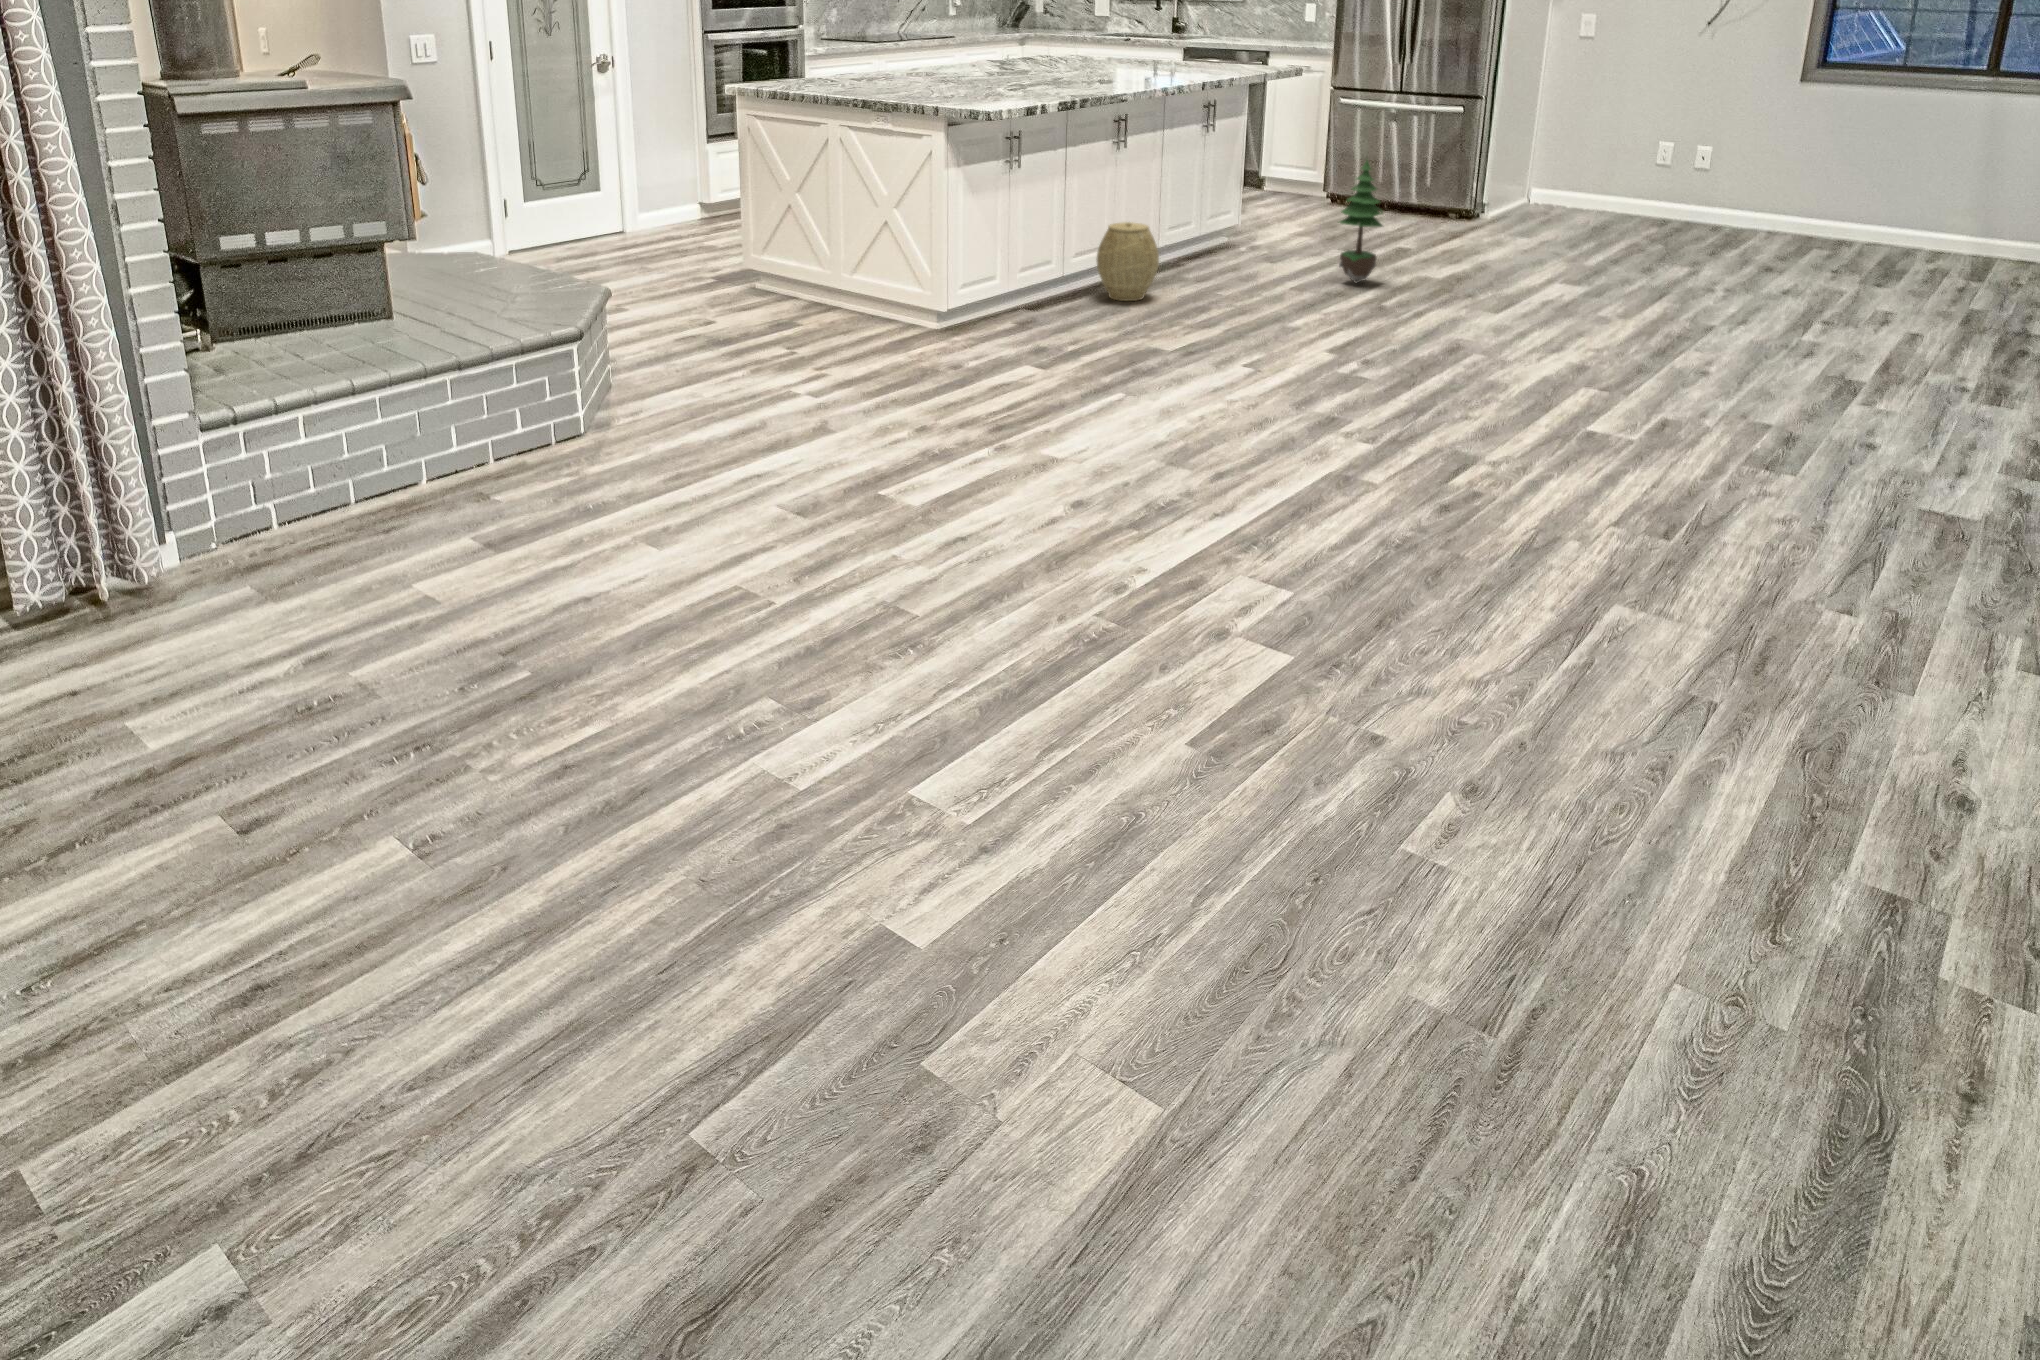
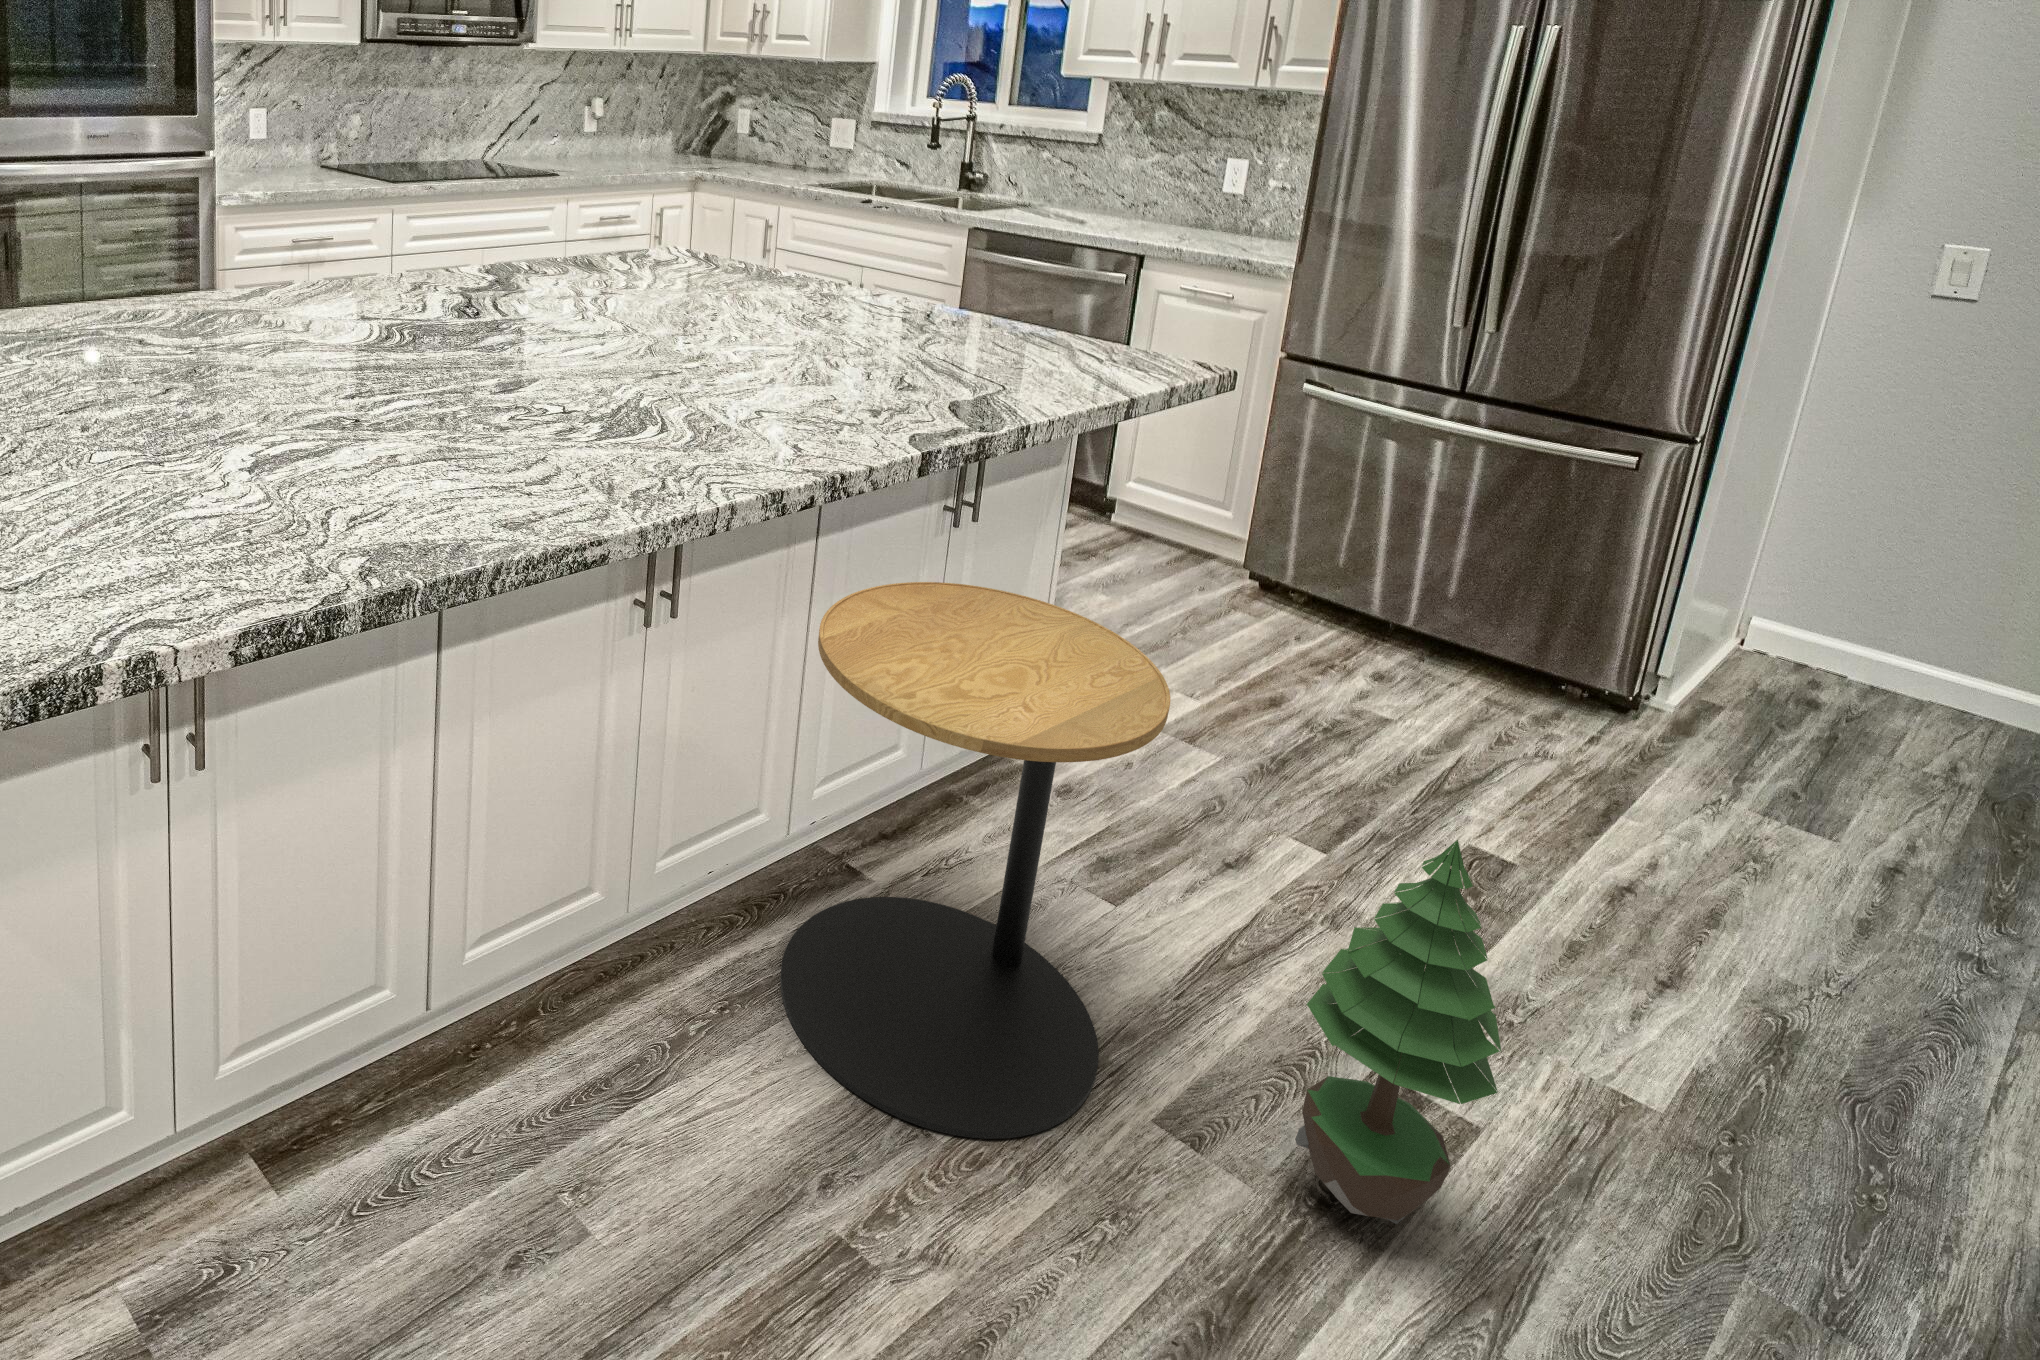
side table: none [1181,134,1293,284] -> present [780,582,1170,1139]
woven basket: present [1096,222,1159,301] -> none [423,931,631,1229]

